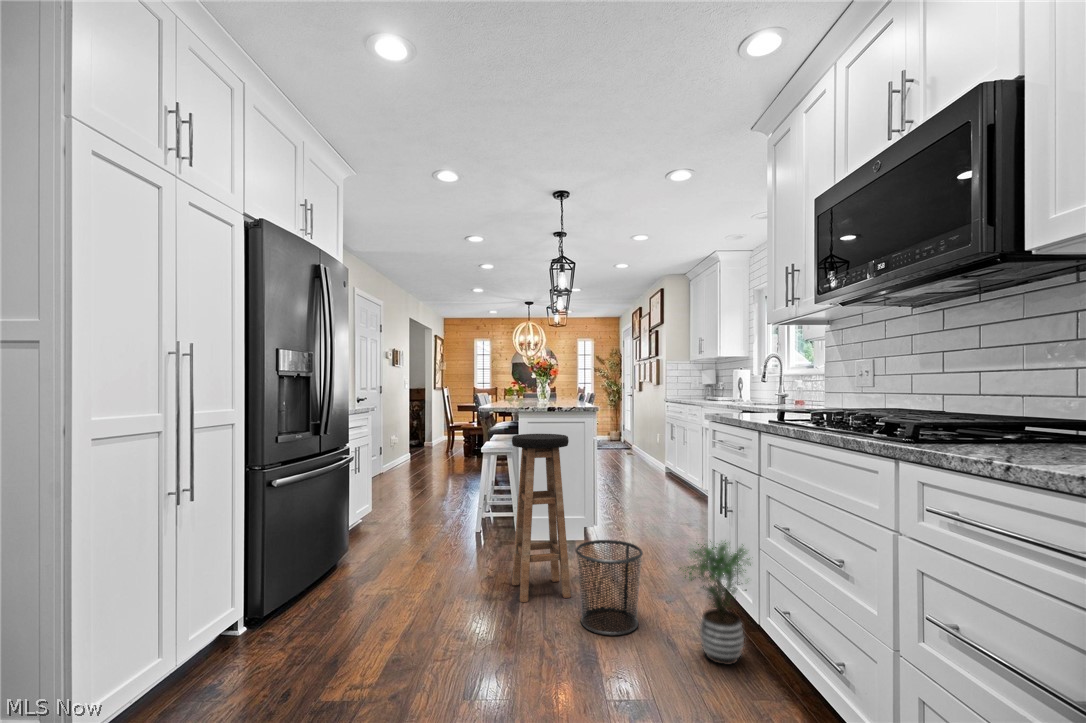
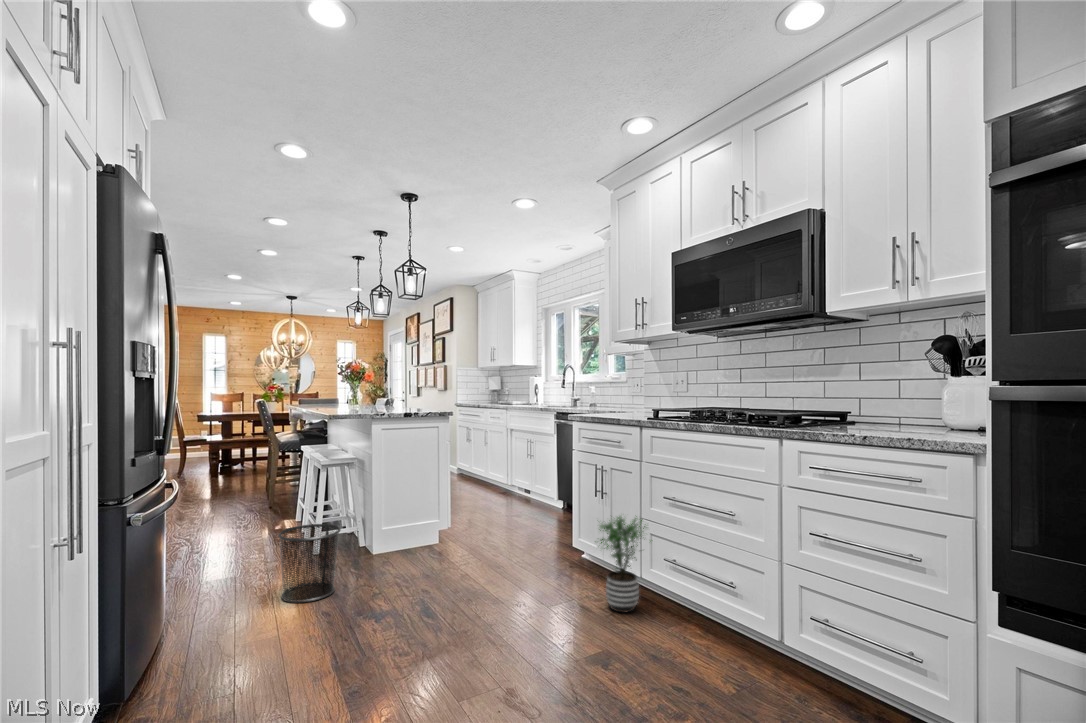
bar stool: present [512,434,571,602] -> none [403,438,470,604]
waste bin: present [576,540,643,636] -> present [278,524,341,603]

